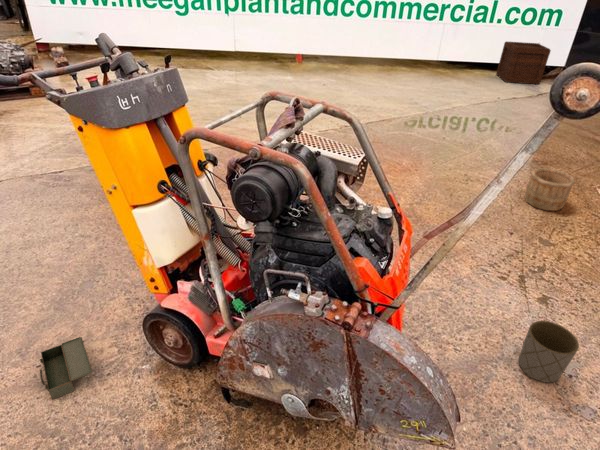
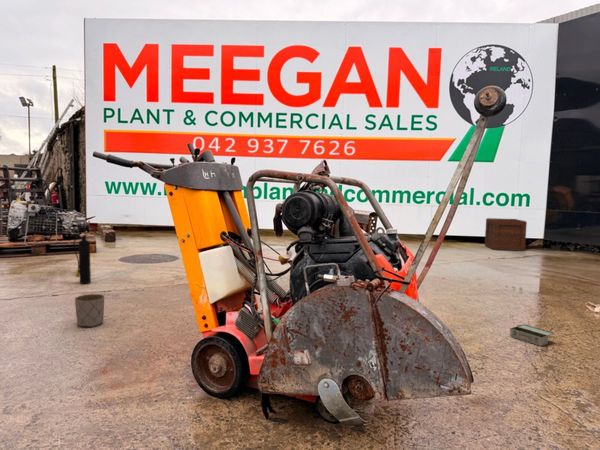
fire extinguisher: none [11,84,44,144] -> present [73,235,92,284]
wooden bucket: present [525,168,575,211] -> none [522,285,563,319]
planter: present [519,321,579,382] -> present [75,294,104,327]
toolbox: present [40,337,92,399] -> present [510,324,554,346]

